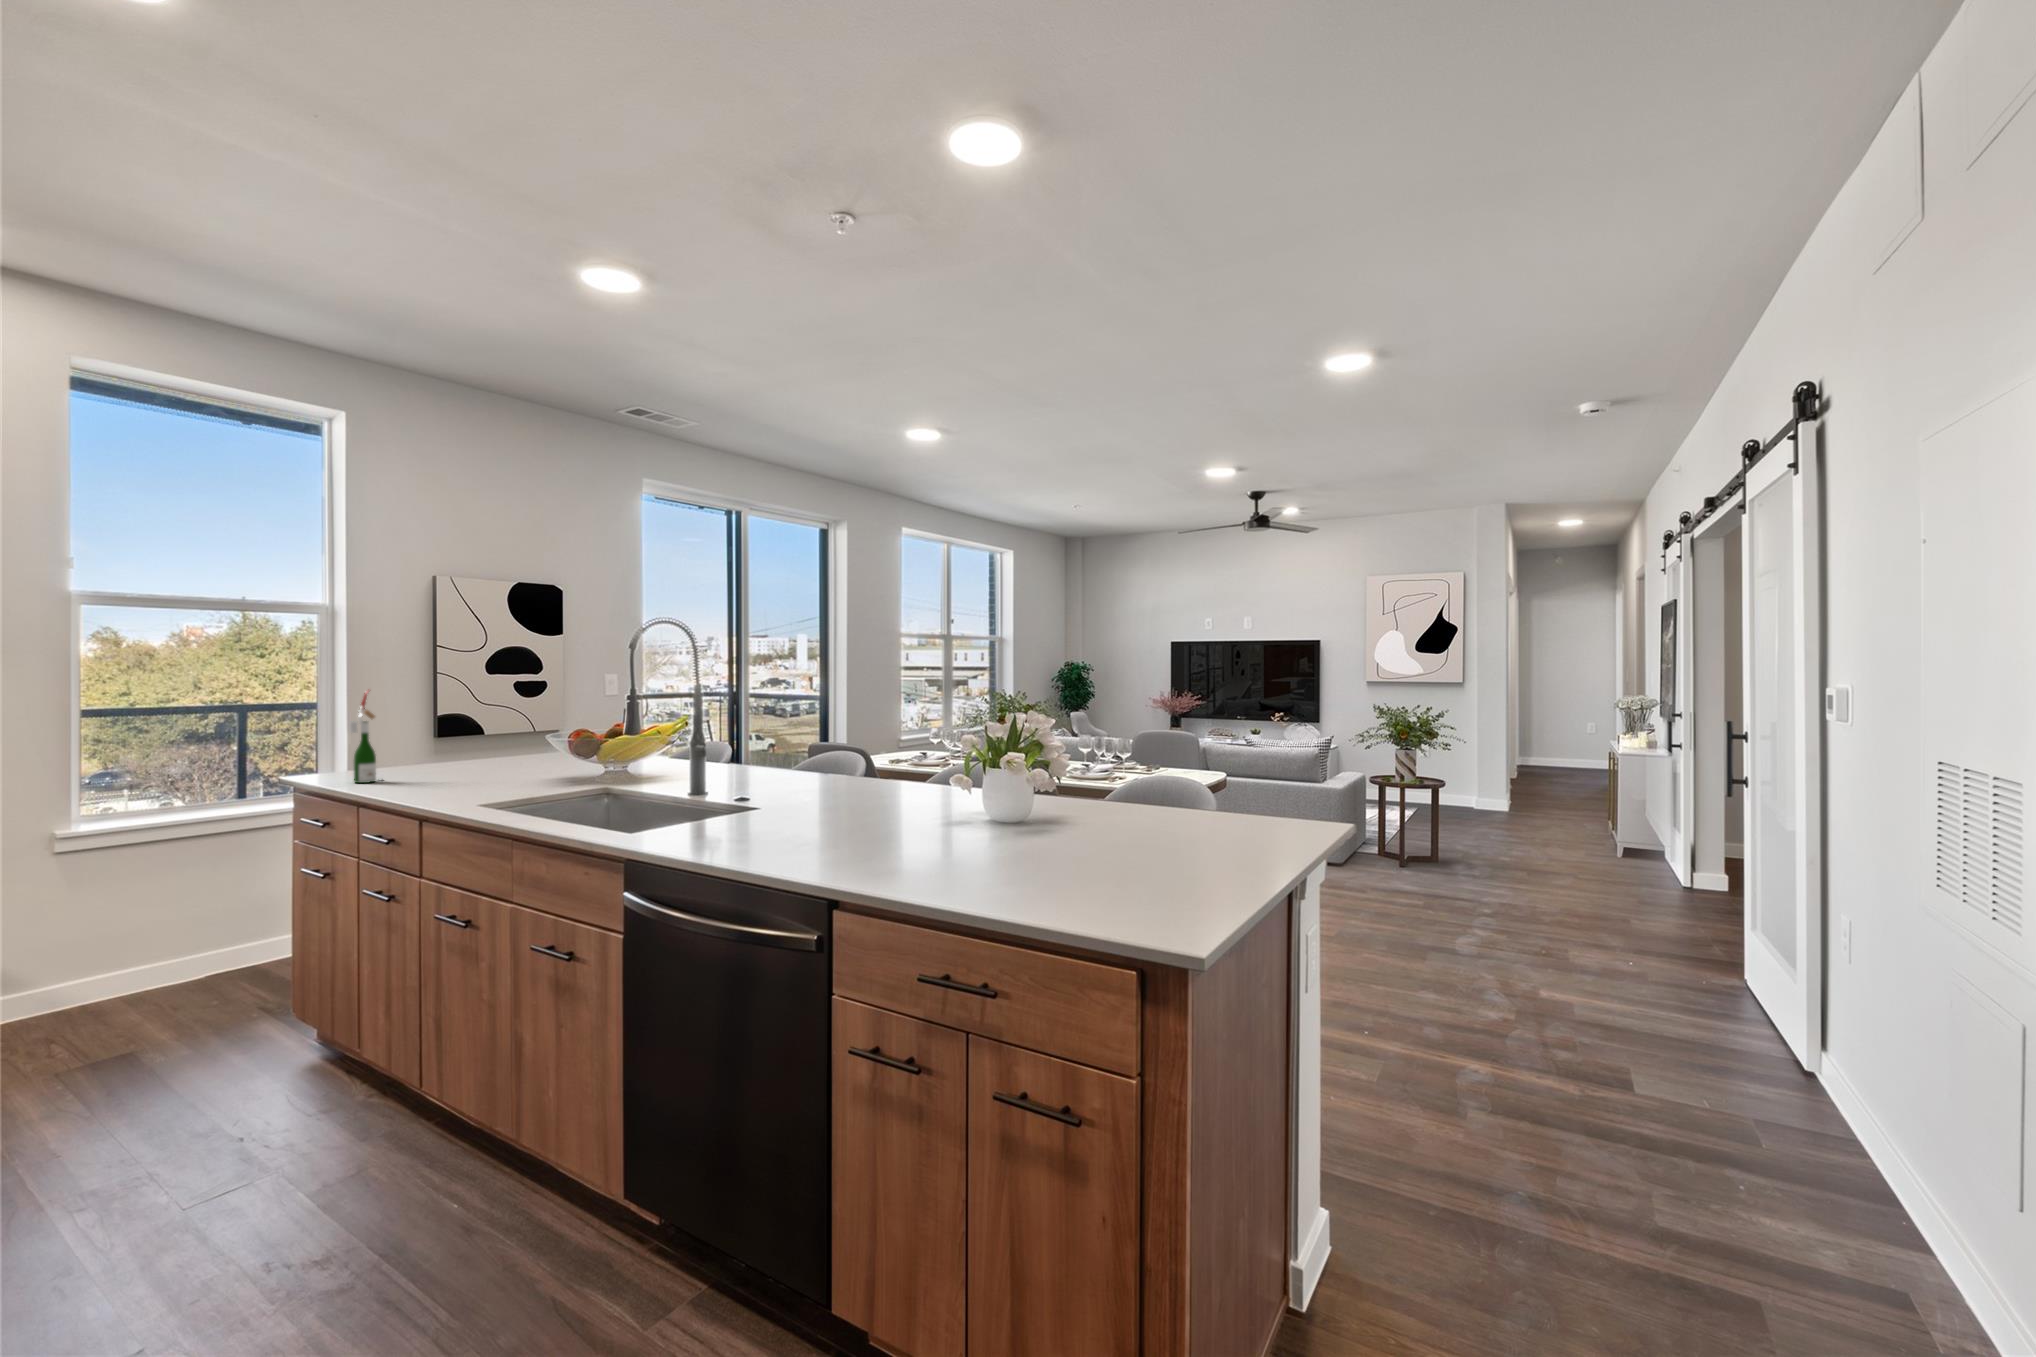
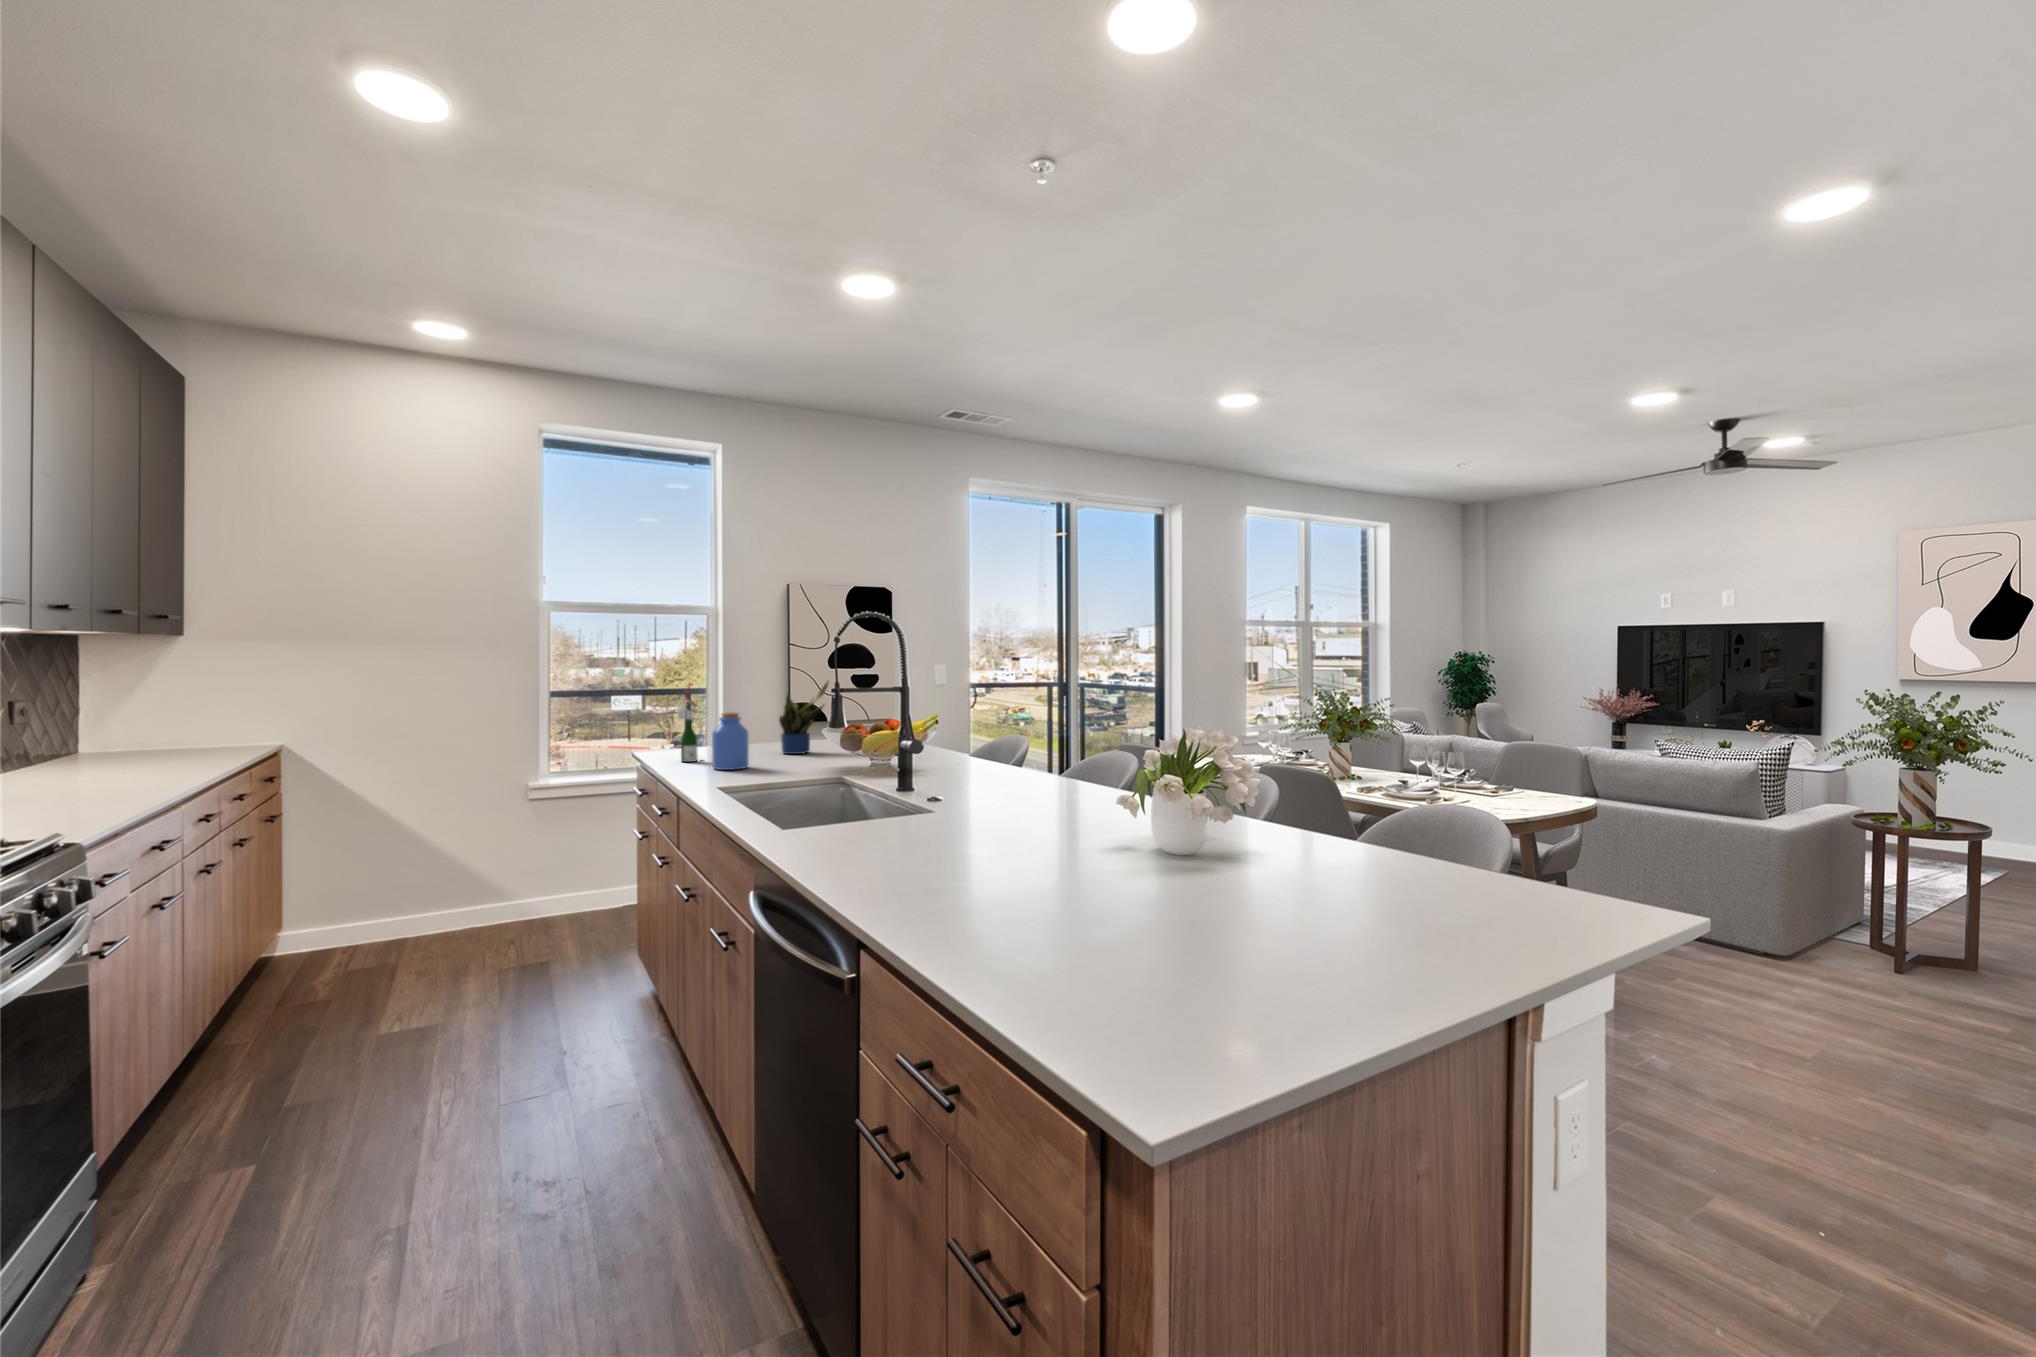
potted plant: none [473,686,535,769] -> present [779,682,828,754]
jar: none [409,723,456,788] -> present [712,712,749,770]

